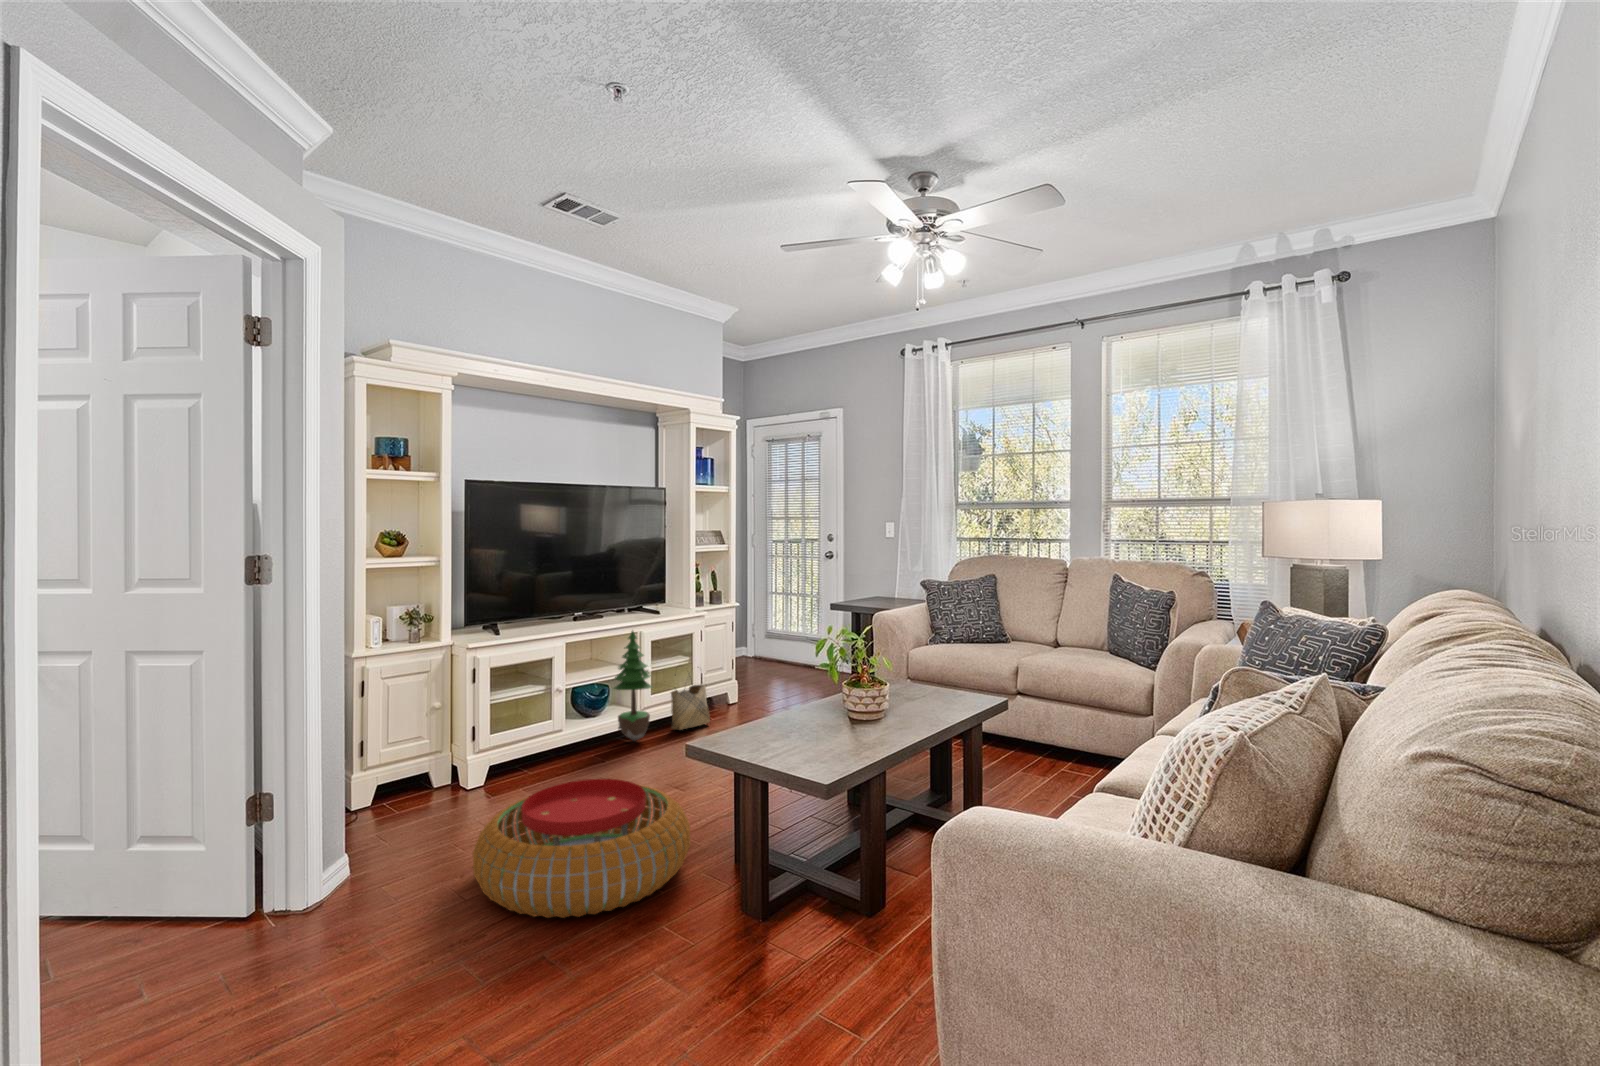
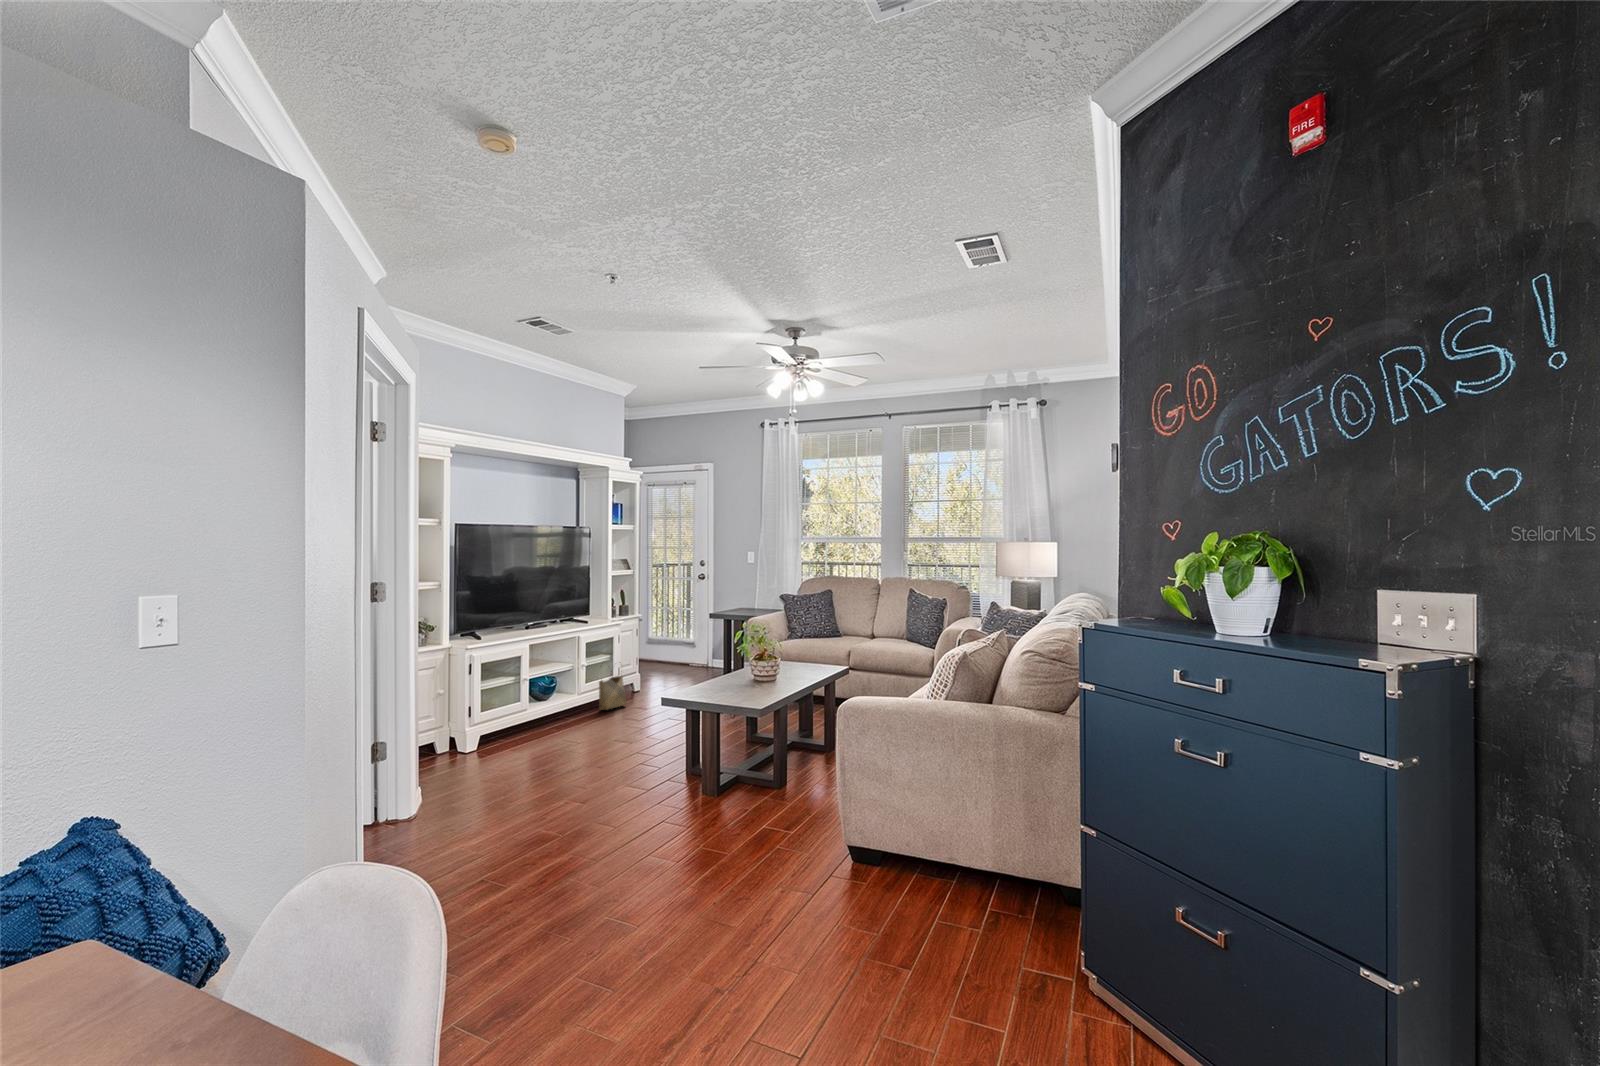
potted tree: present [614,631,652,741] -> none [559,634,590,719]
pouf: present [473,779,690,918] -> none [521,728,662,806]

